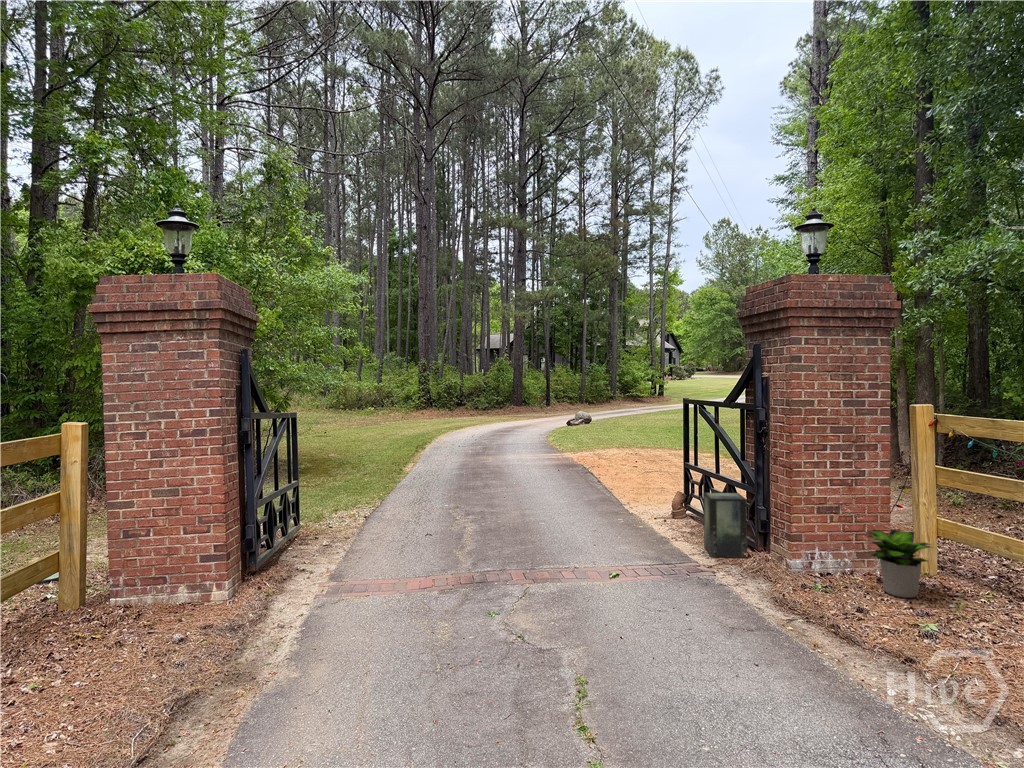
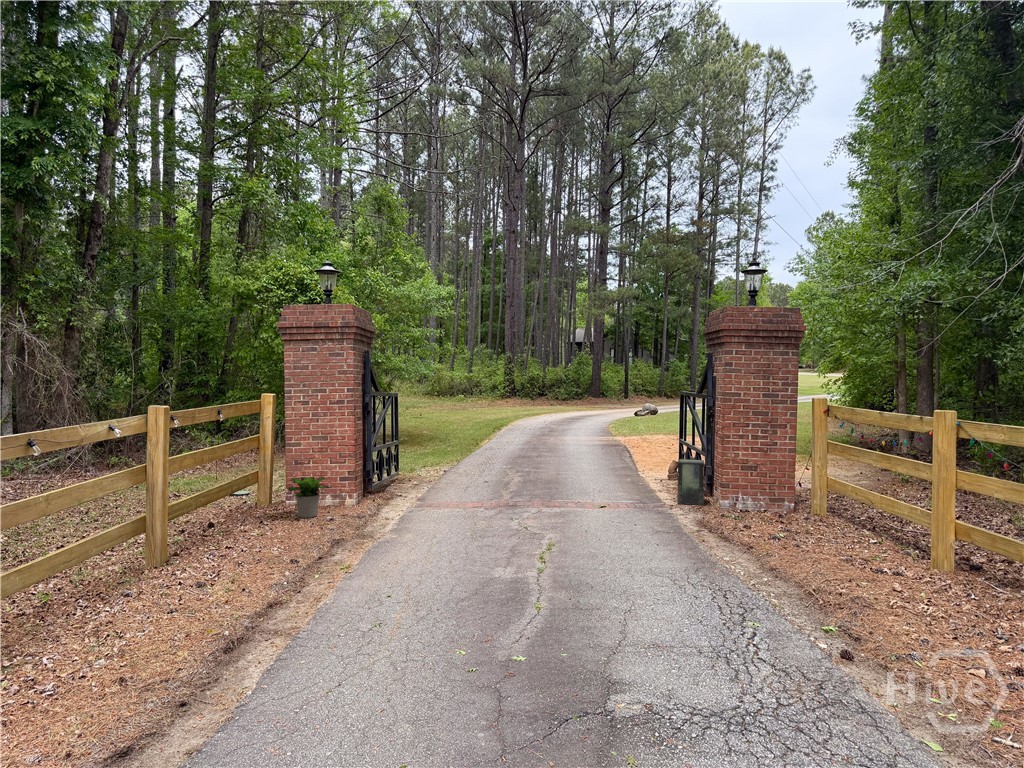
potted plant: present [866,529,930,598] -> present [287,477,330,518]

